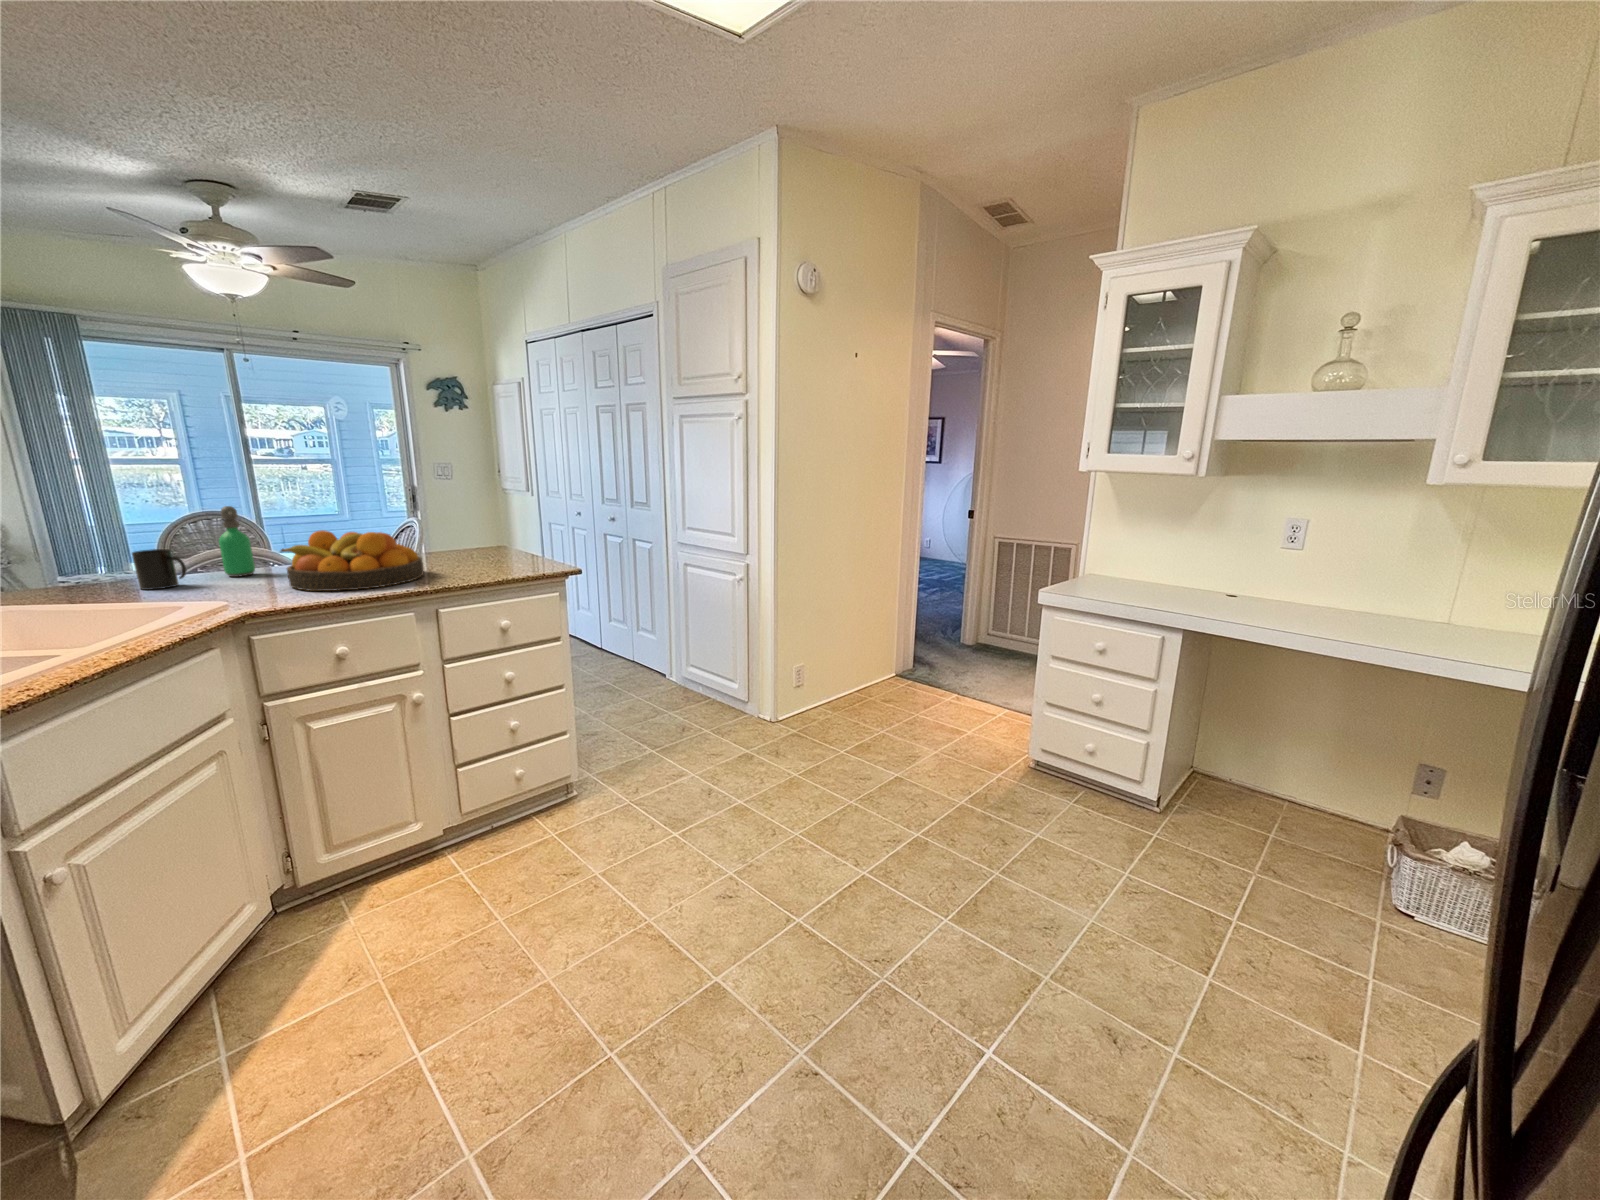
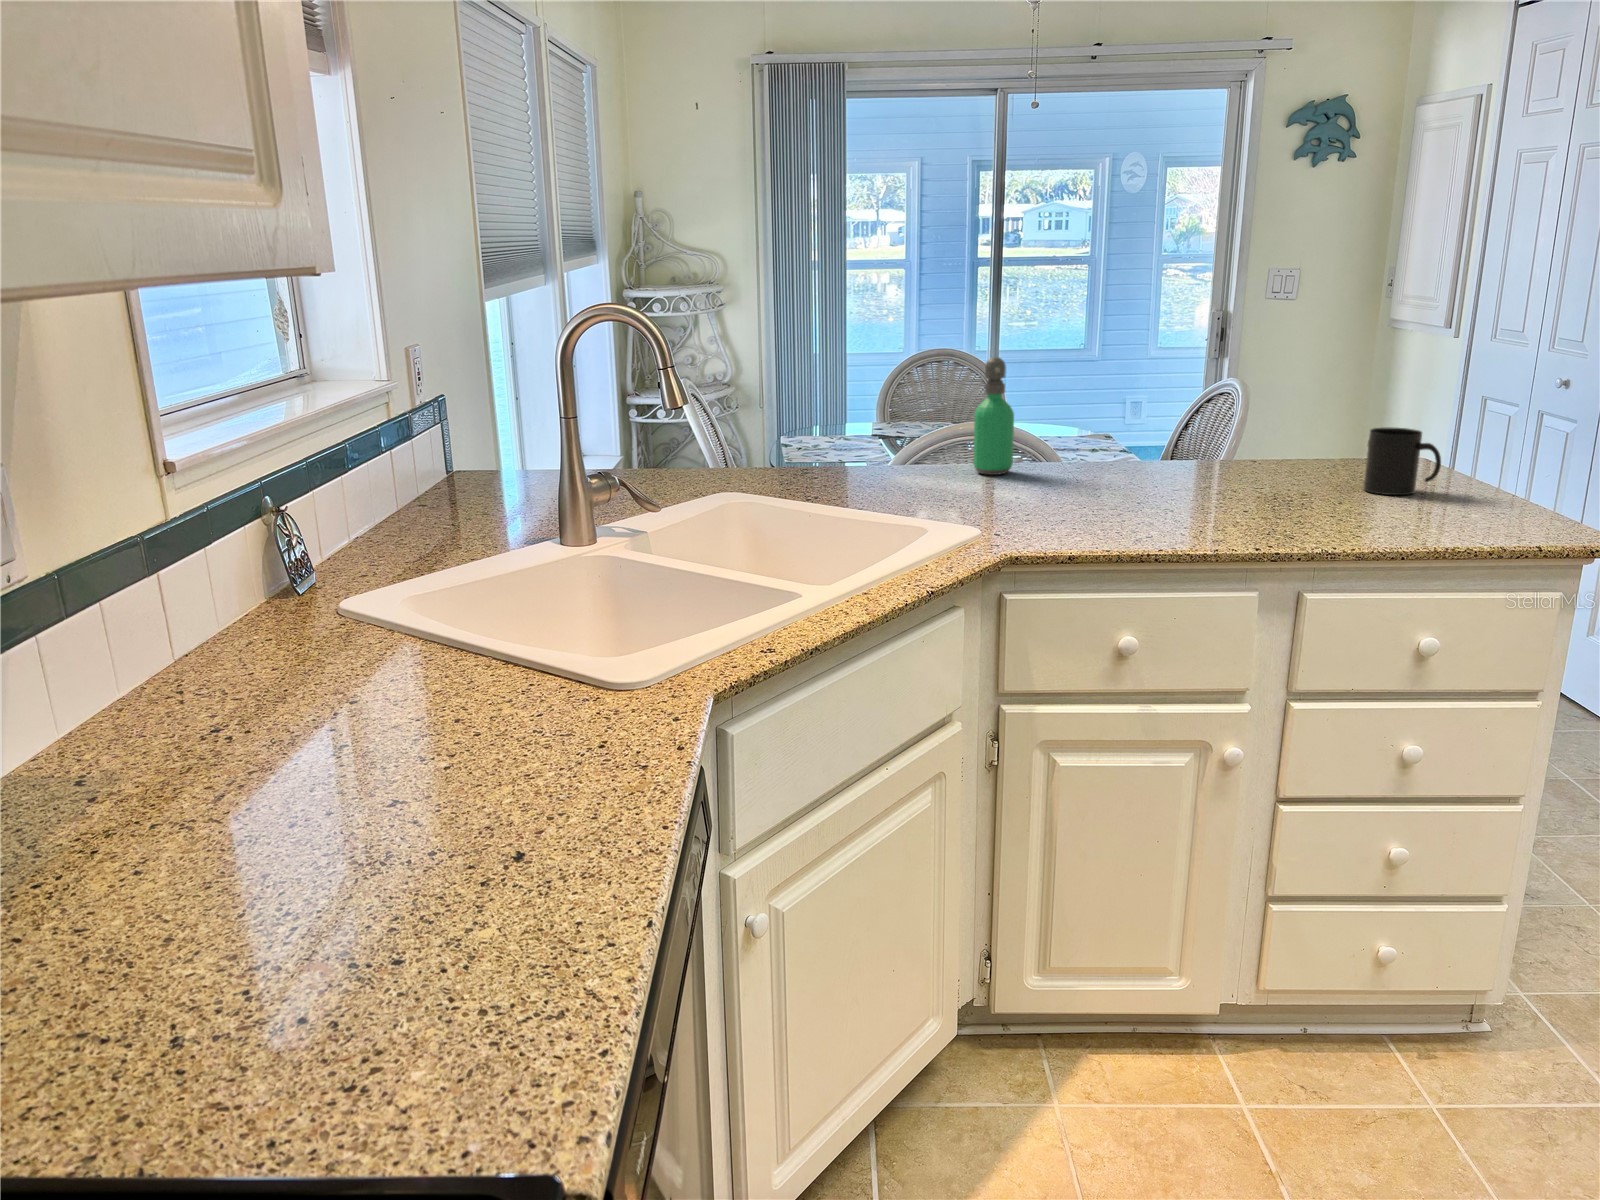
fruit bowl: present [281,530,424,591] -> none [1060,412,1282,532]
mug: present [132,549,186,590] -> present [1364,427,1441,495]

